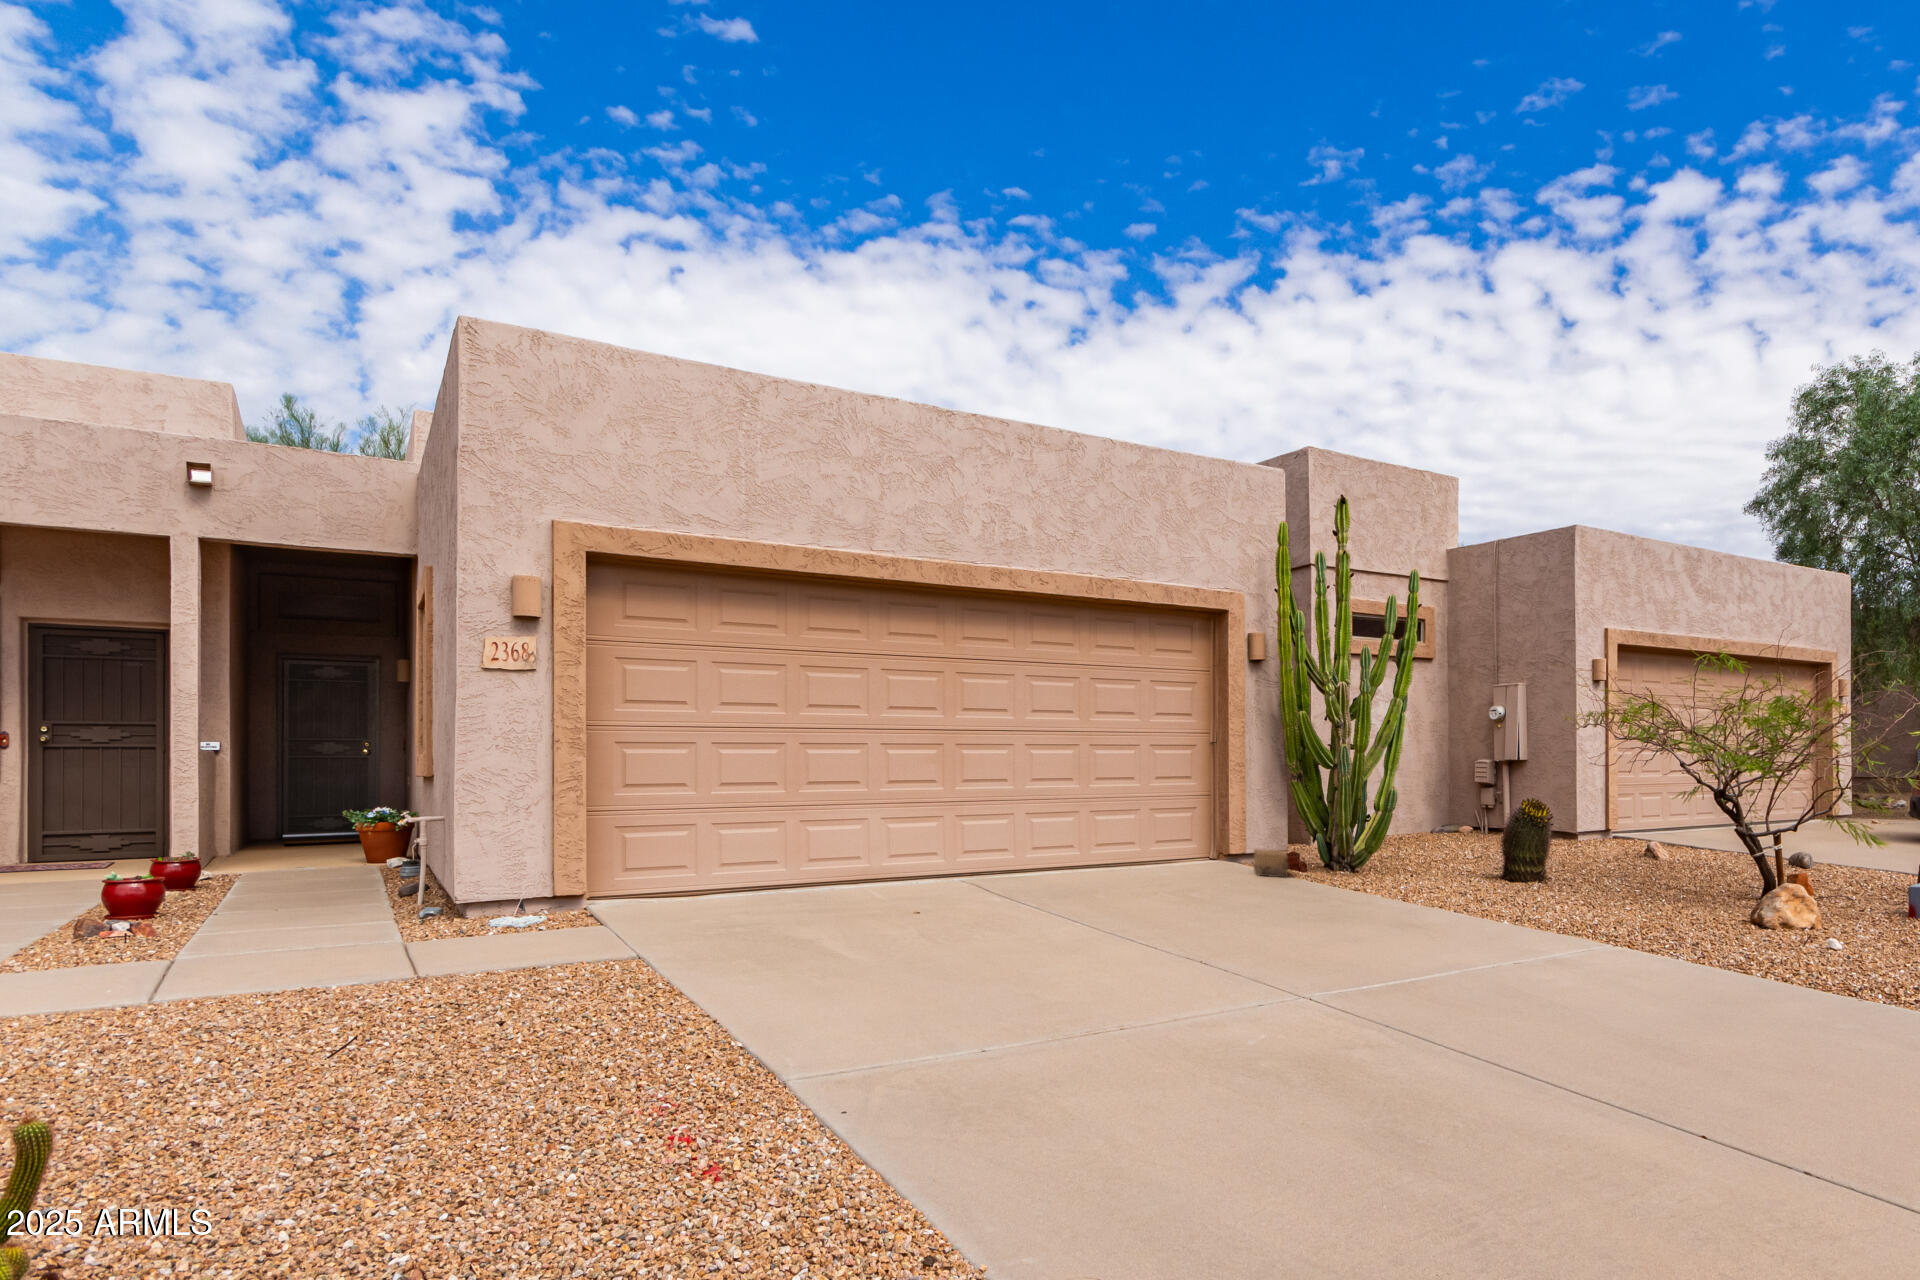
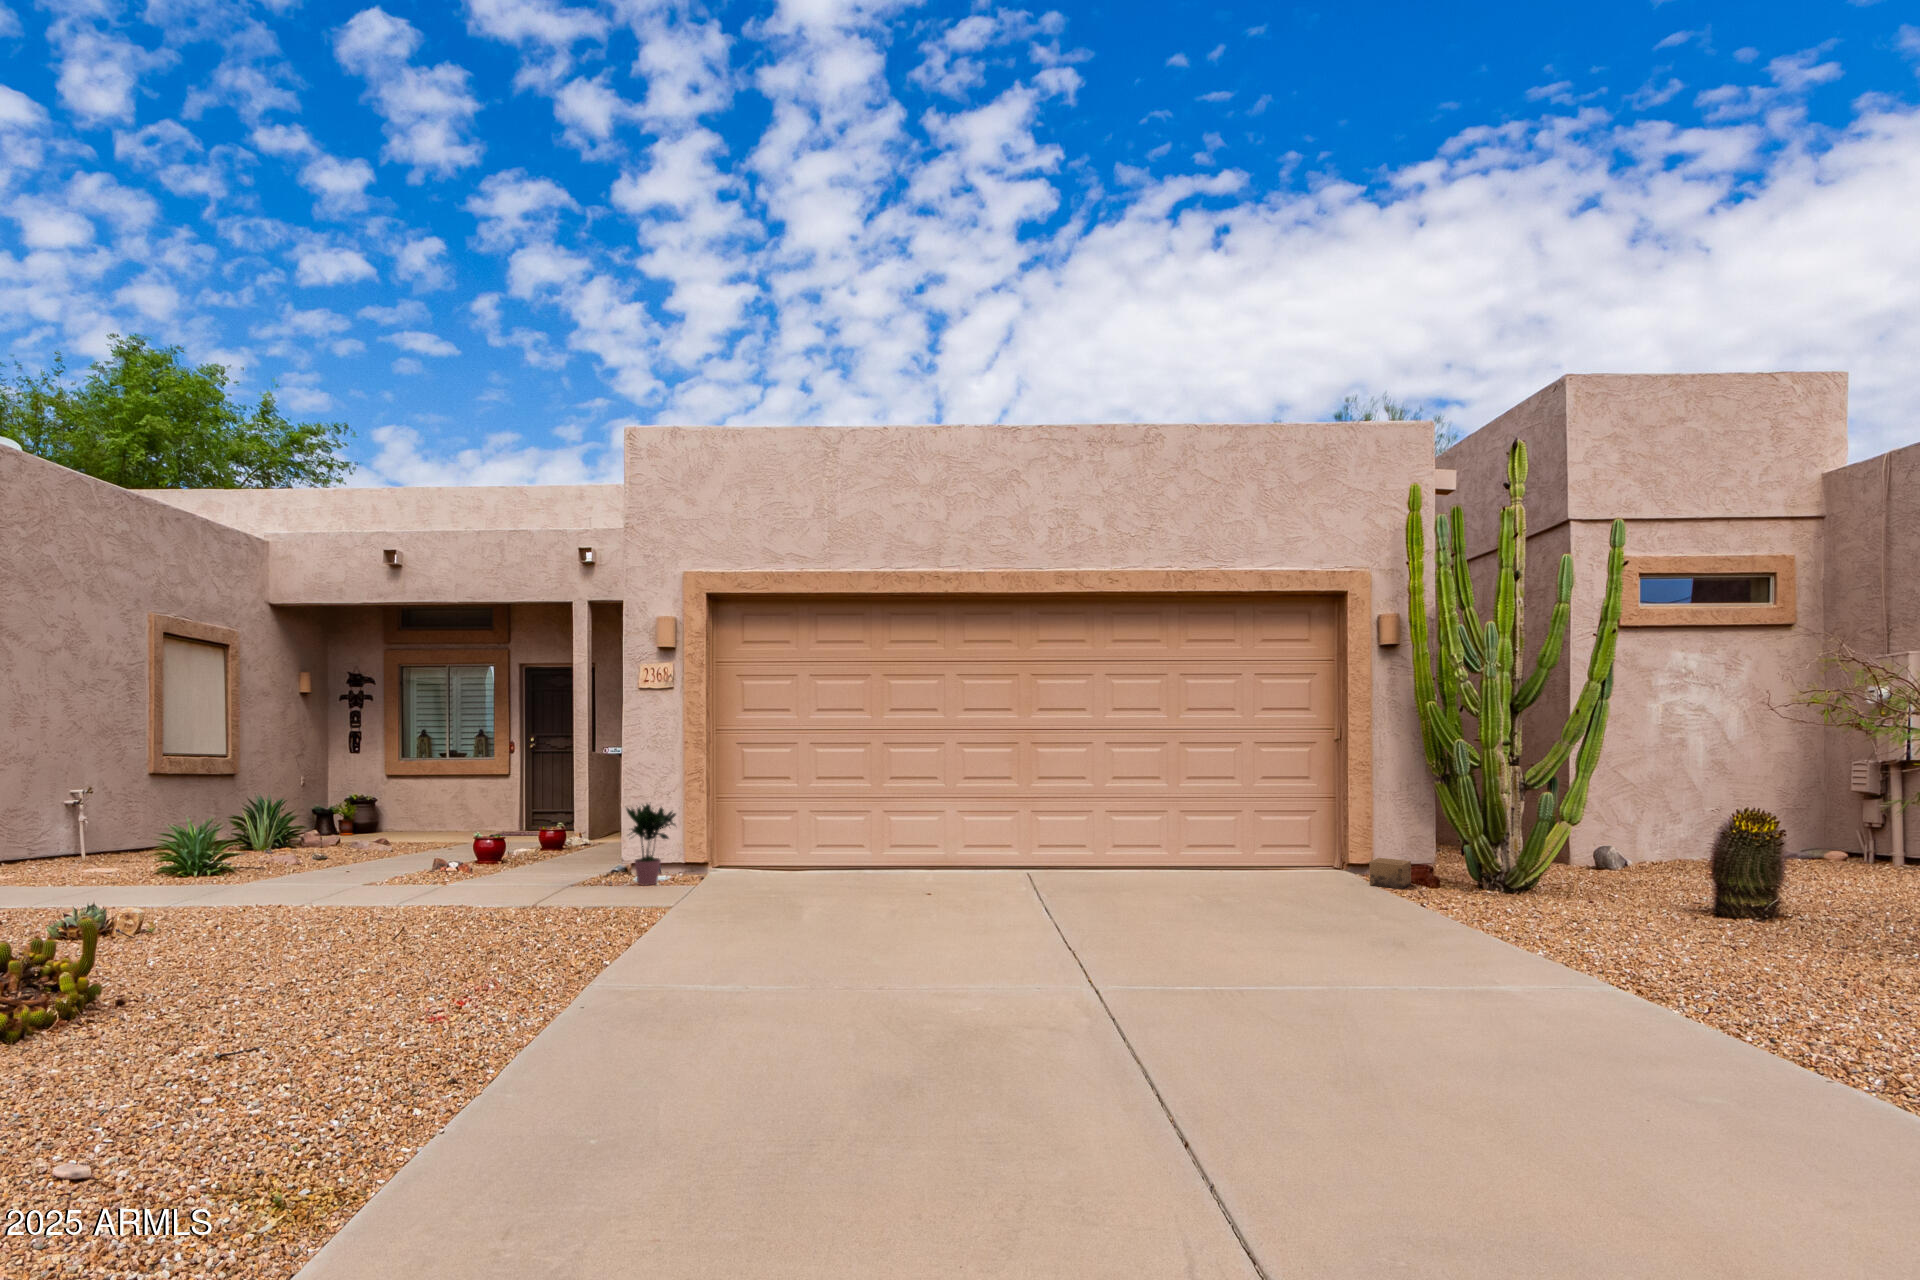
potted plant: none [453,822,549,943] -> present [626,804,676,885]

